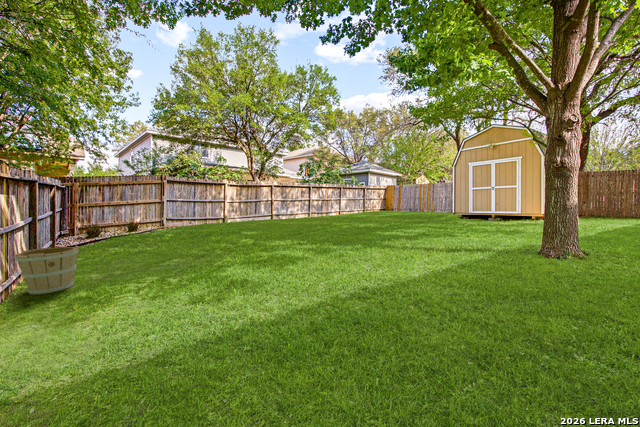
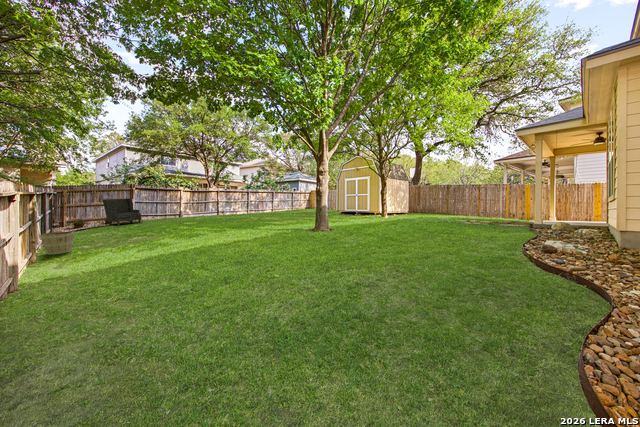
chair: none [125,195,176,235] -> present [103,198,142,226]

